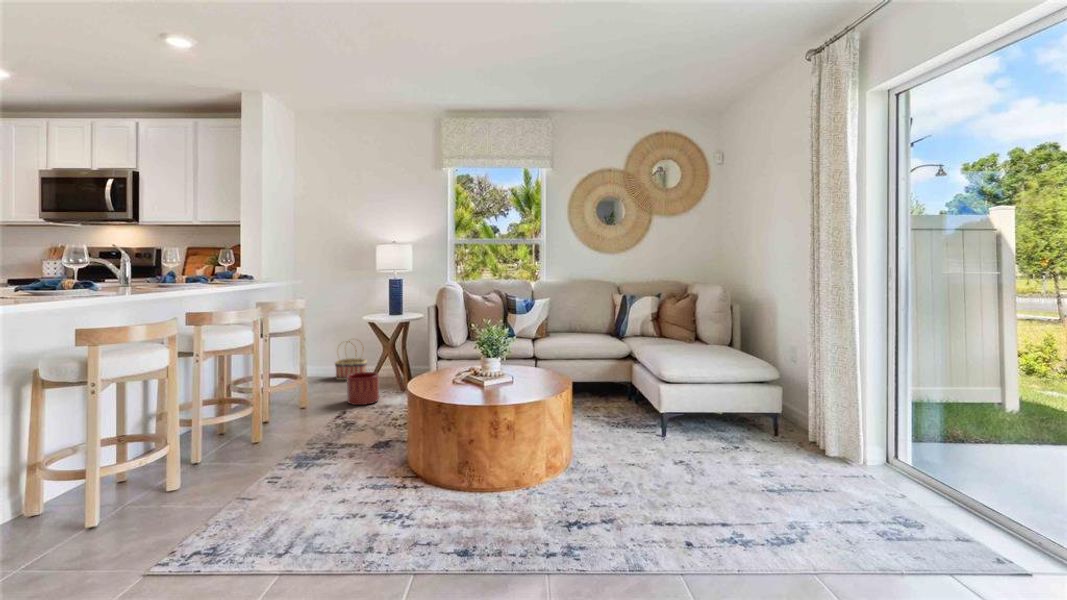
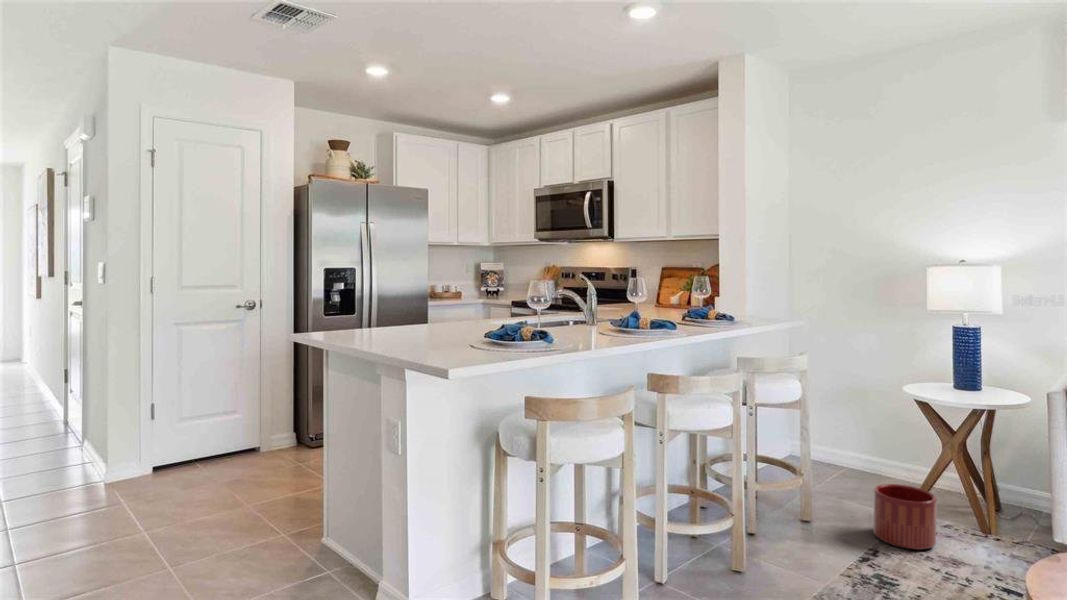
basket: present [335,341,367,380] -> none [845,413,902,485]

